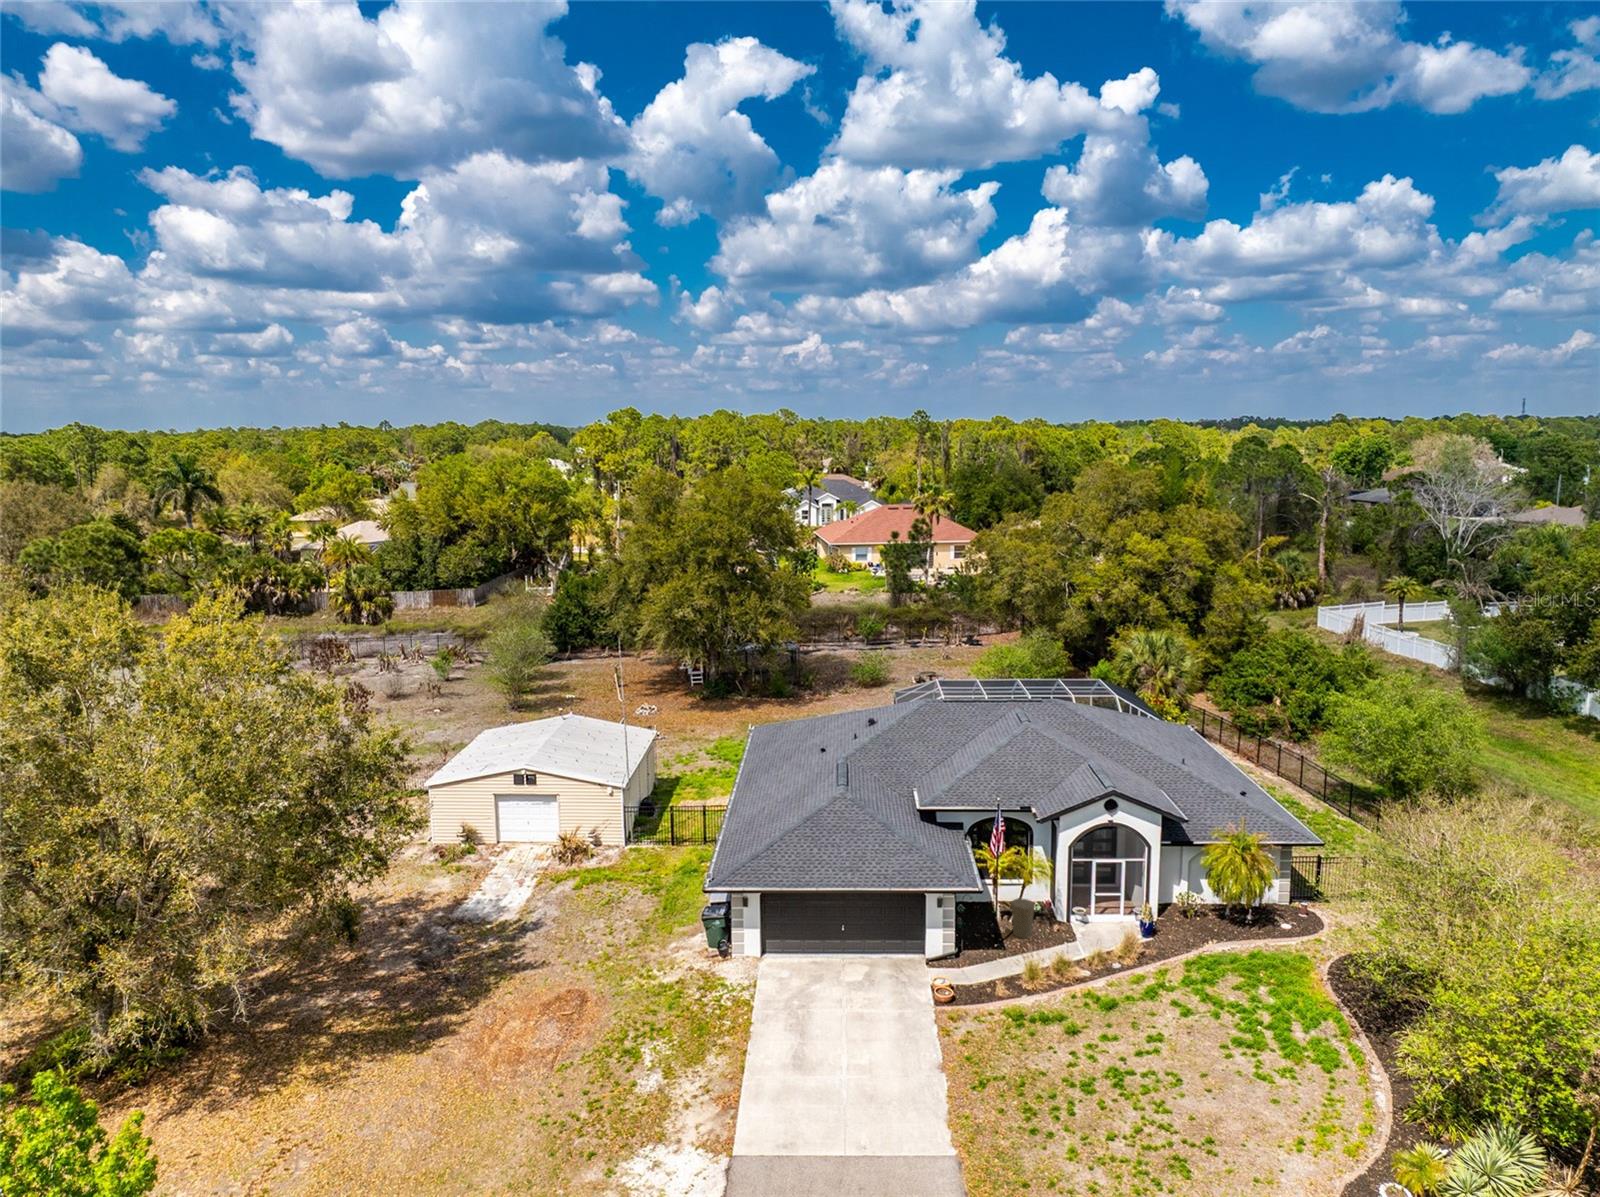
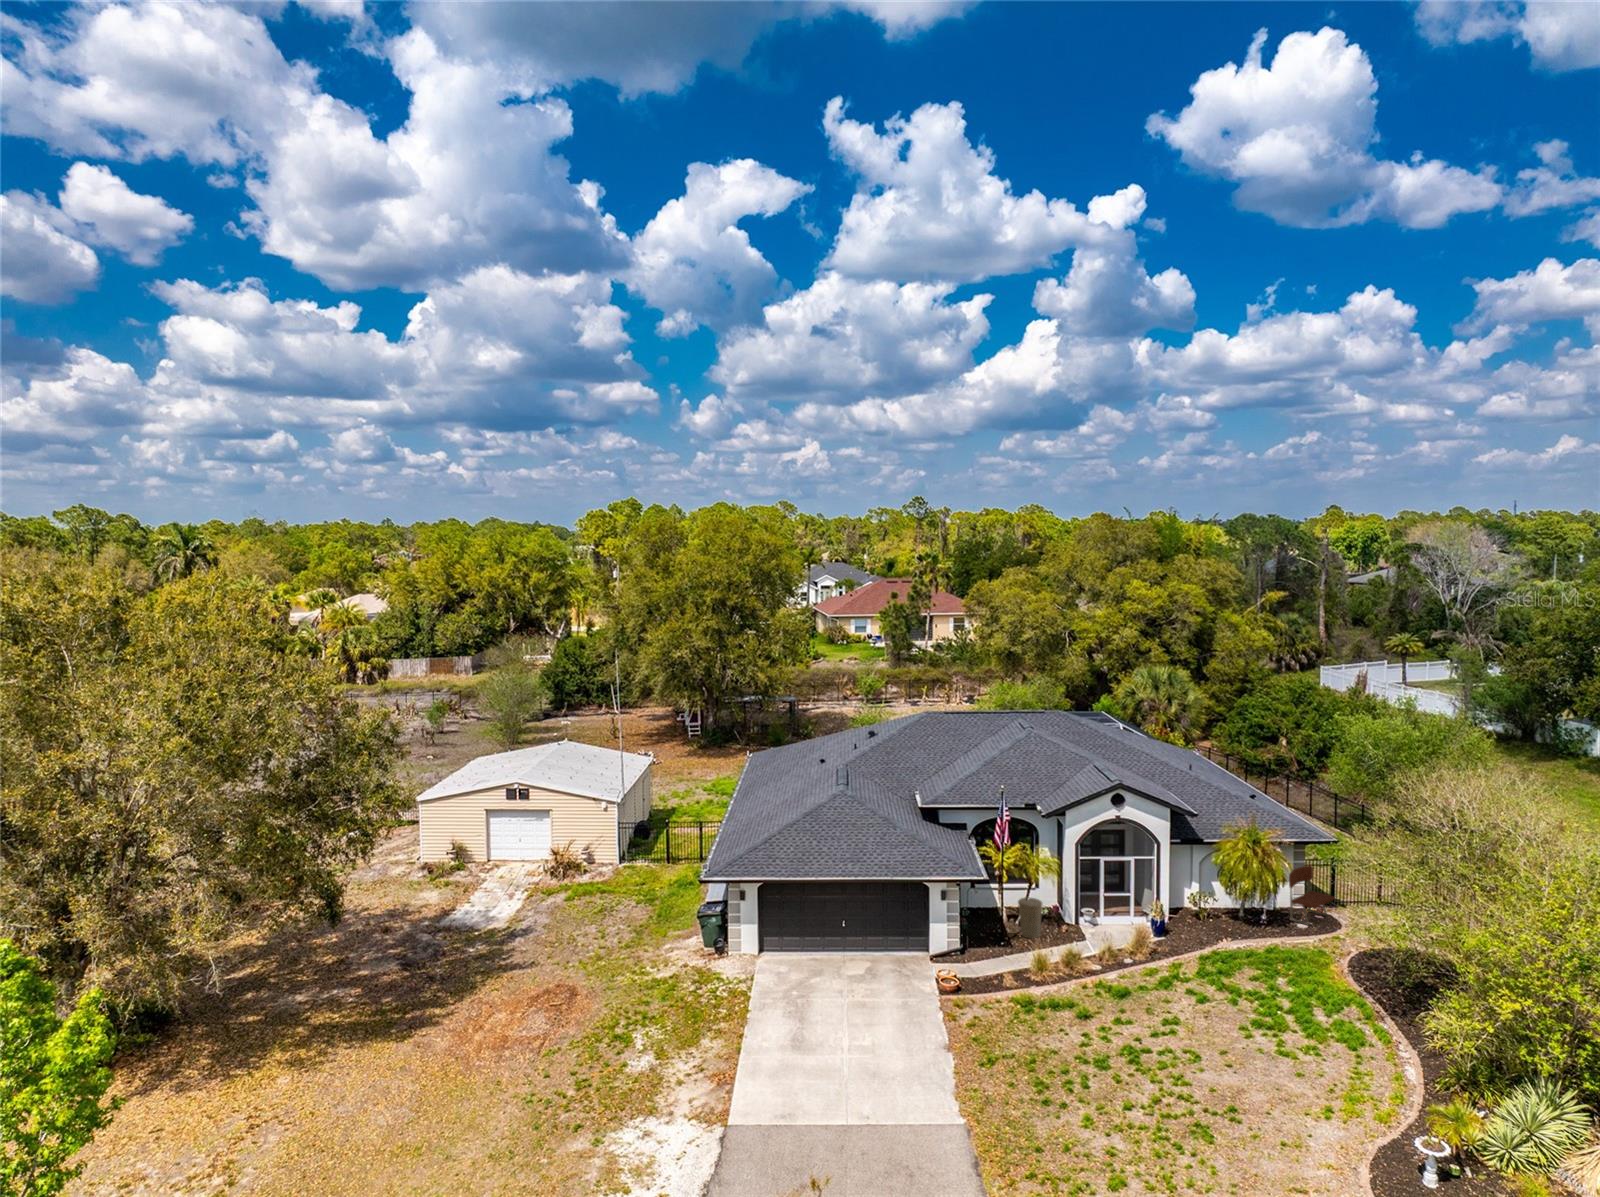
bench: none [1272,866,1317,926] -> present [1289,865,1335,925]

